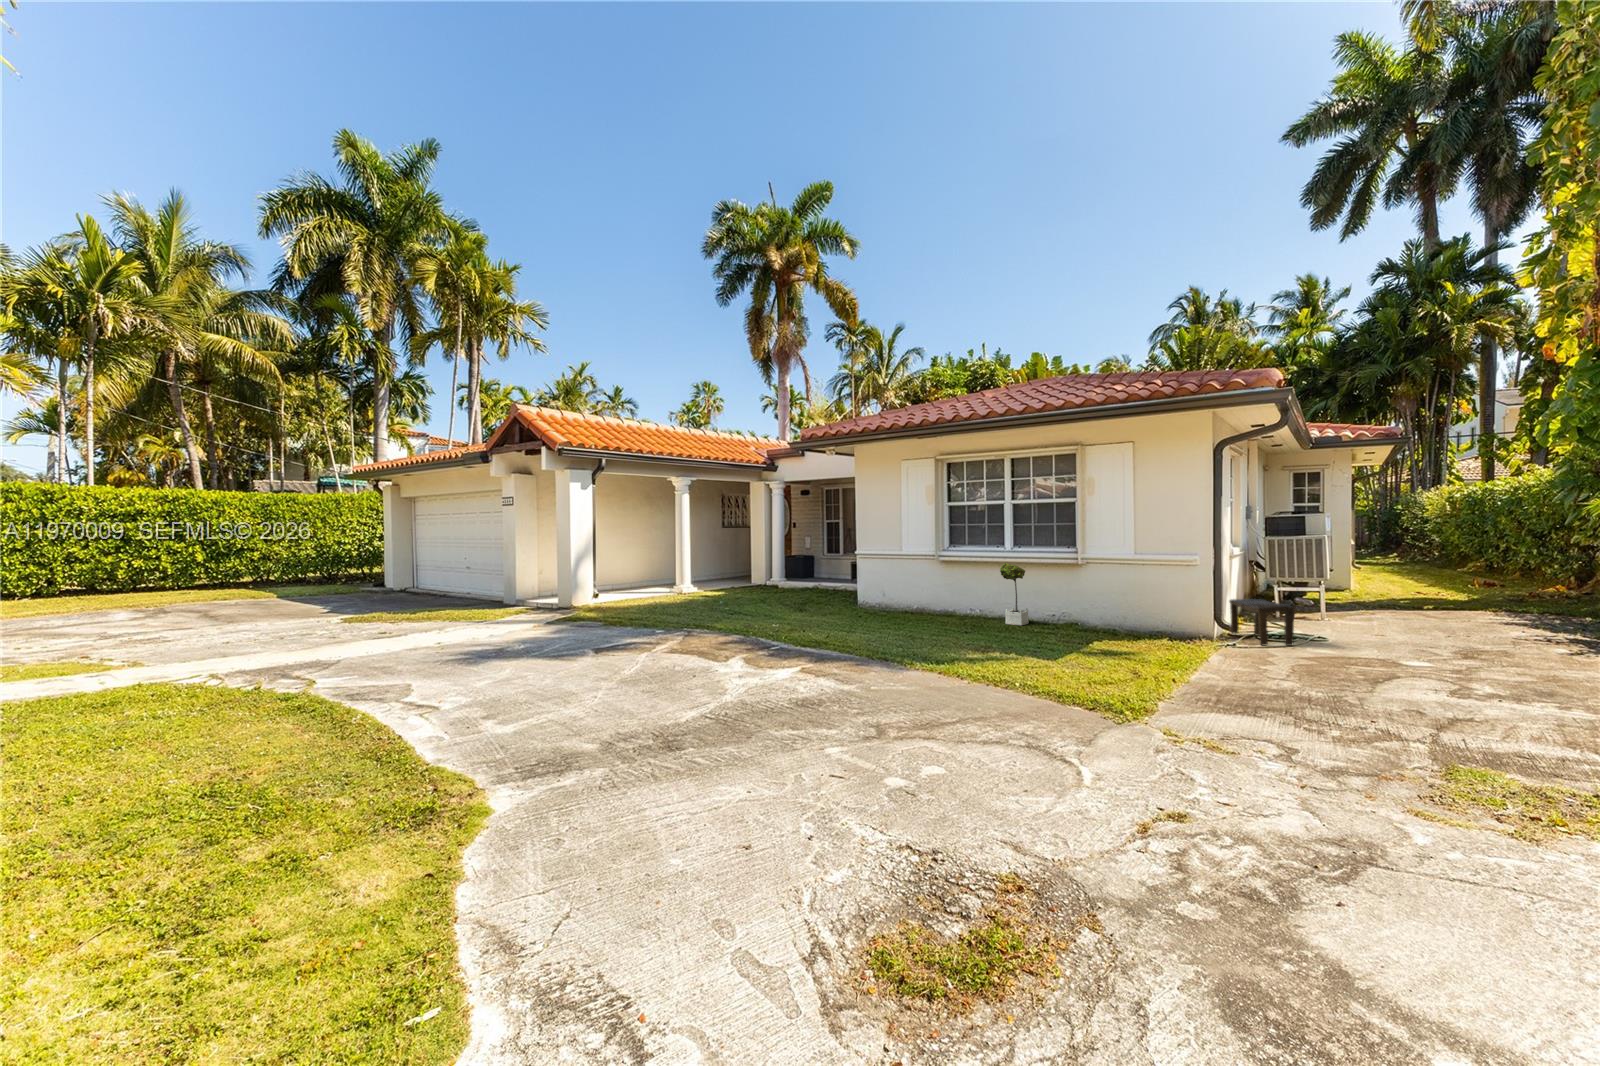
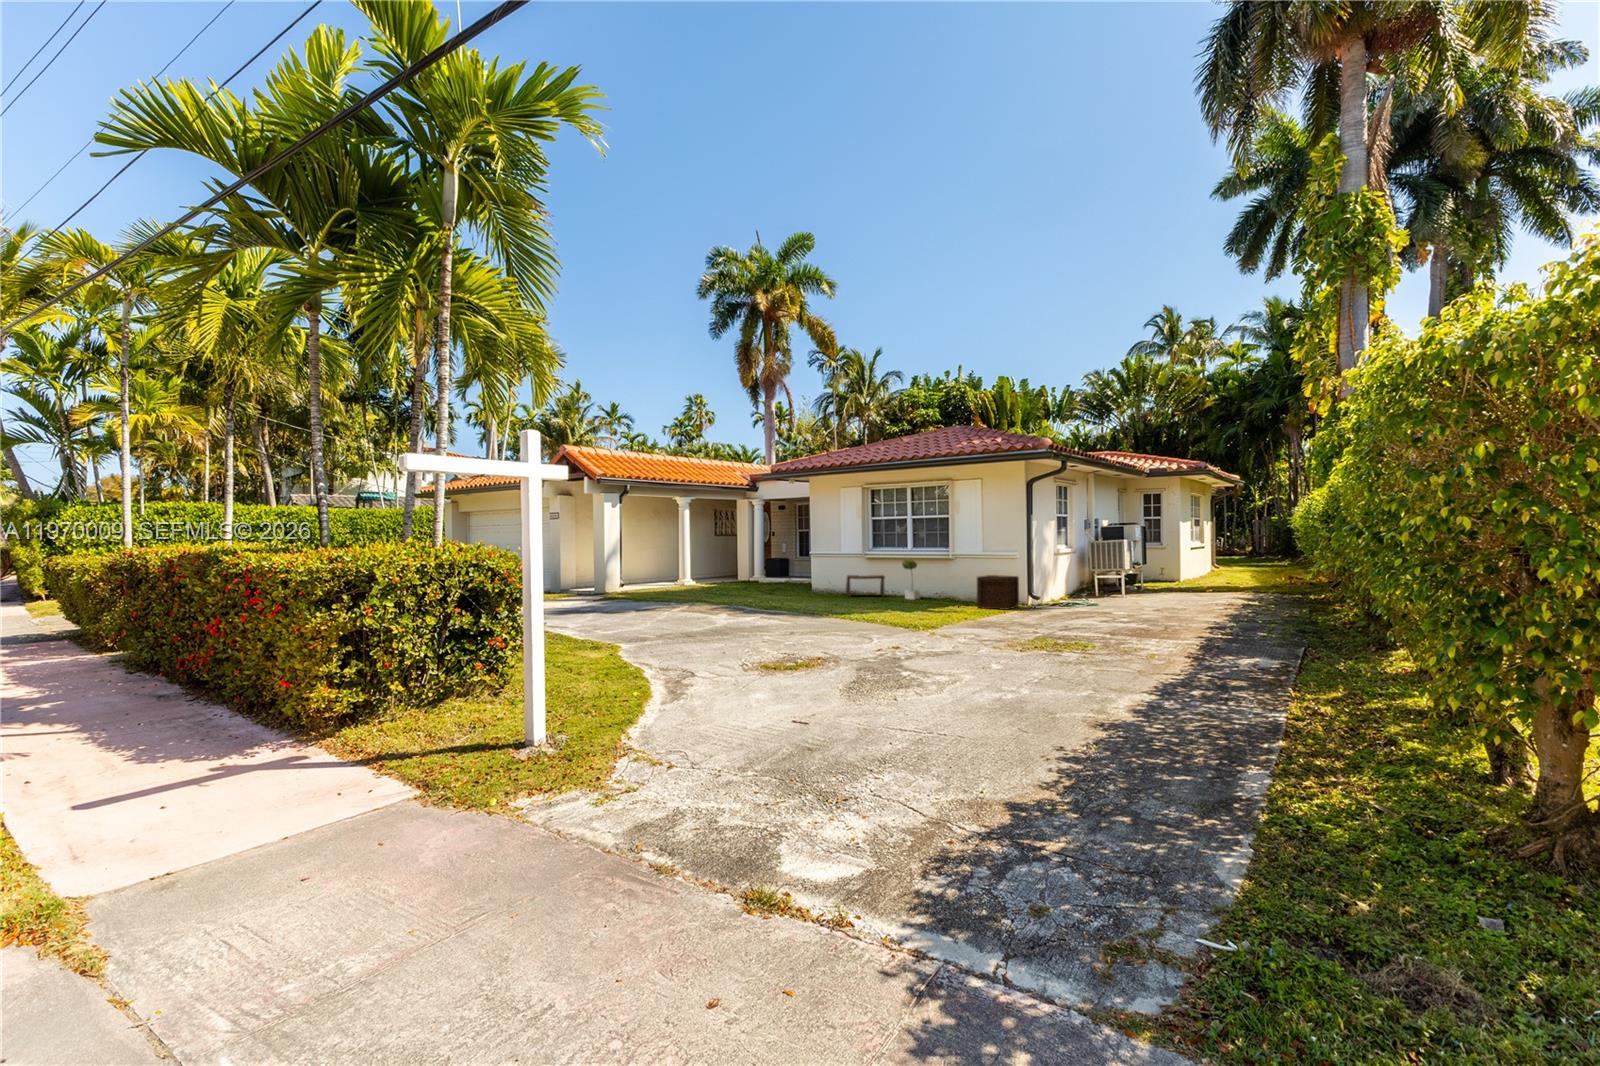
wooden crate: none [1136,590,1200,648] -> present [977,575,1019,610]
bench: present [1229,599,1294,646] -> present [846,575,885,597]

